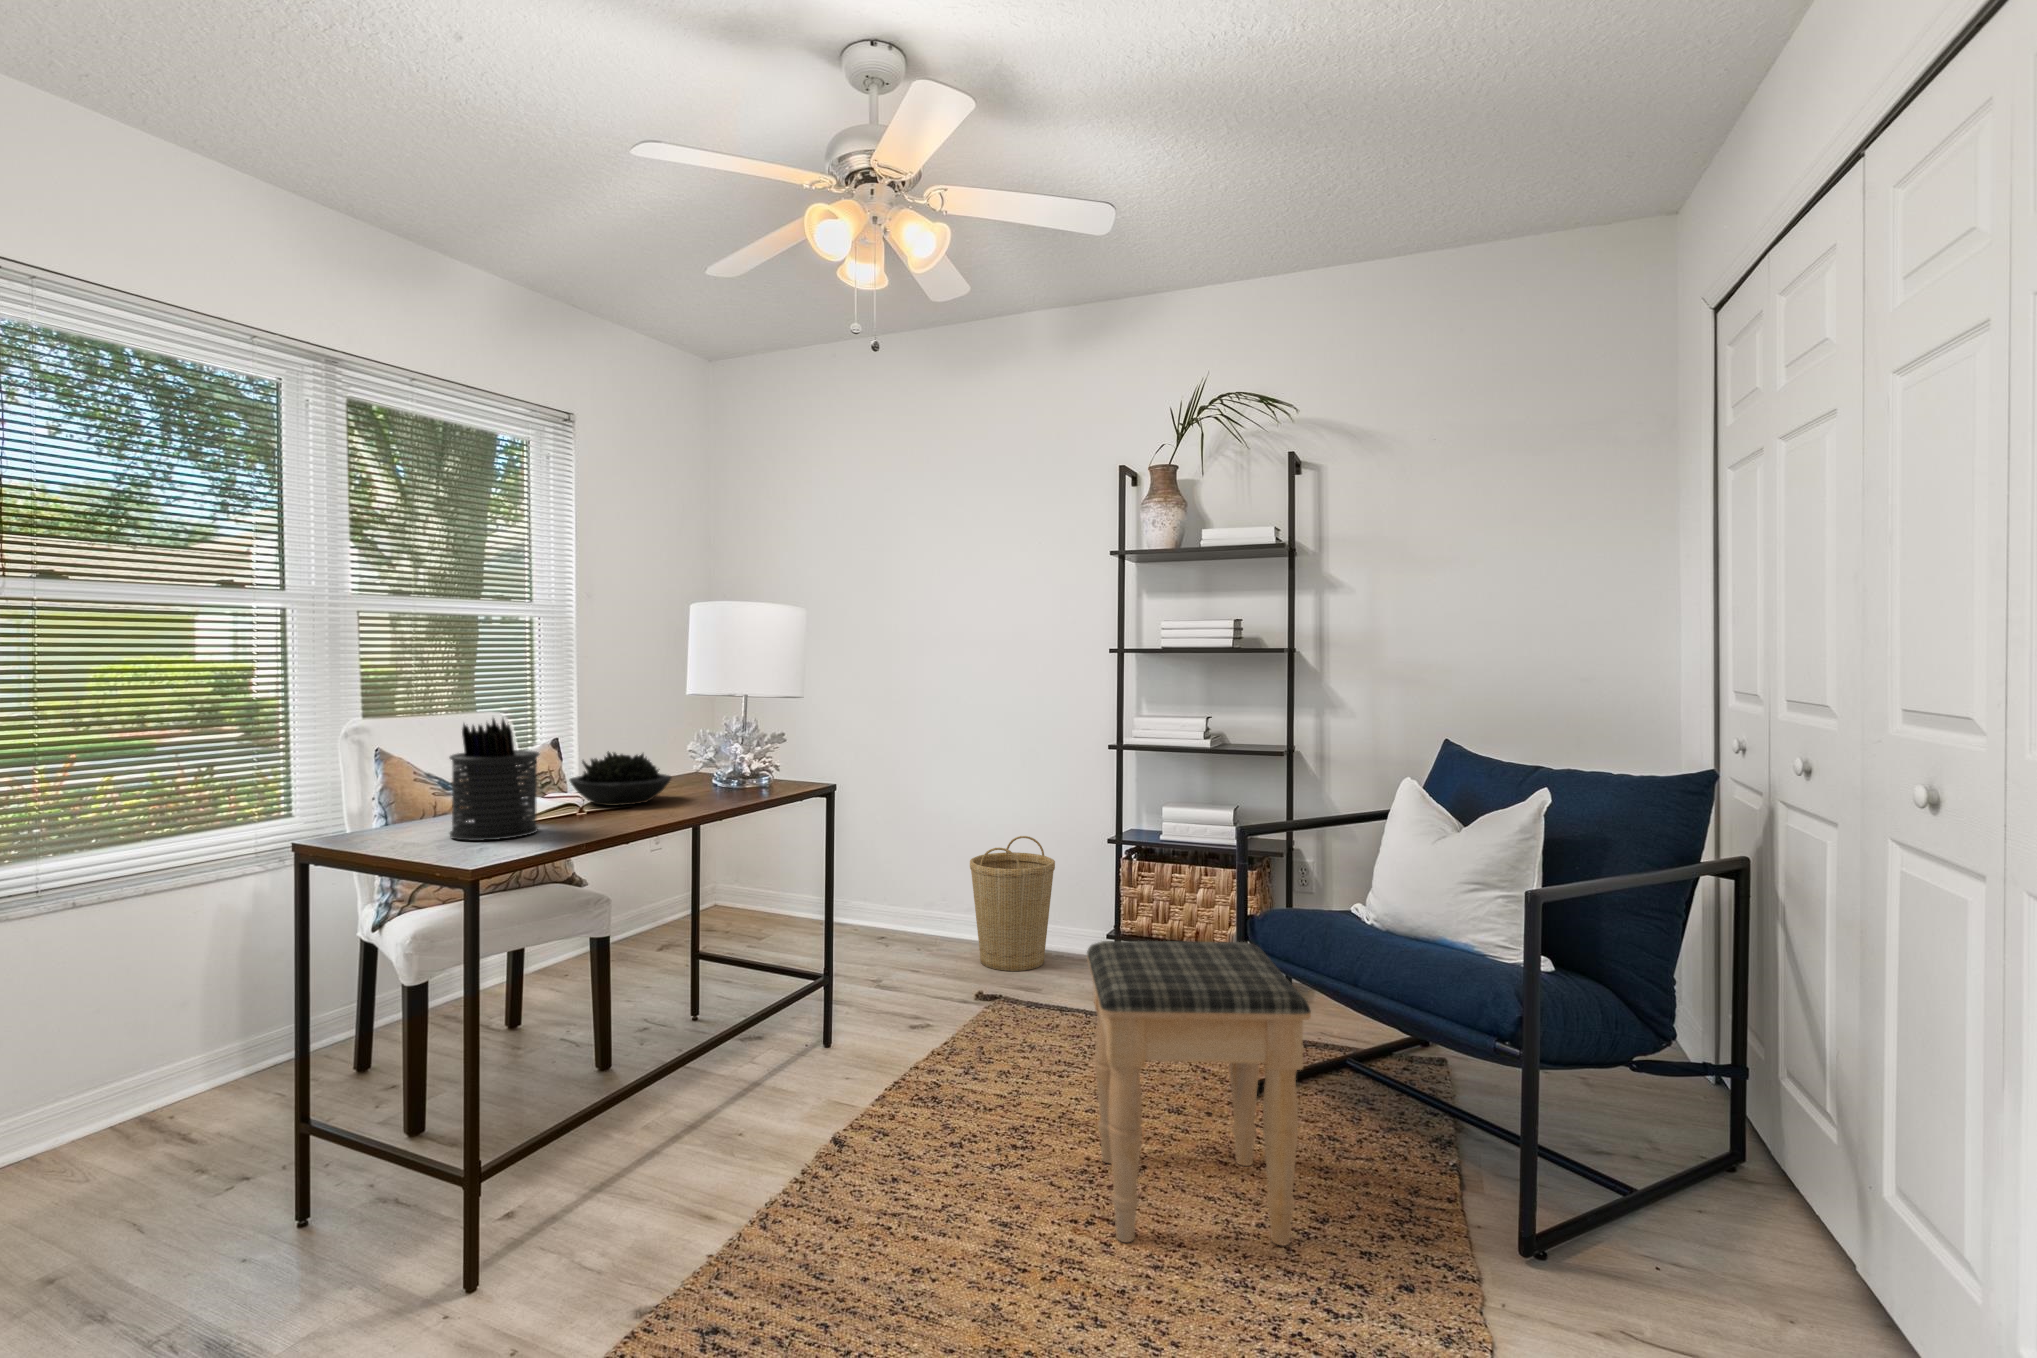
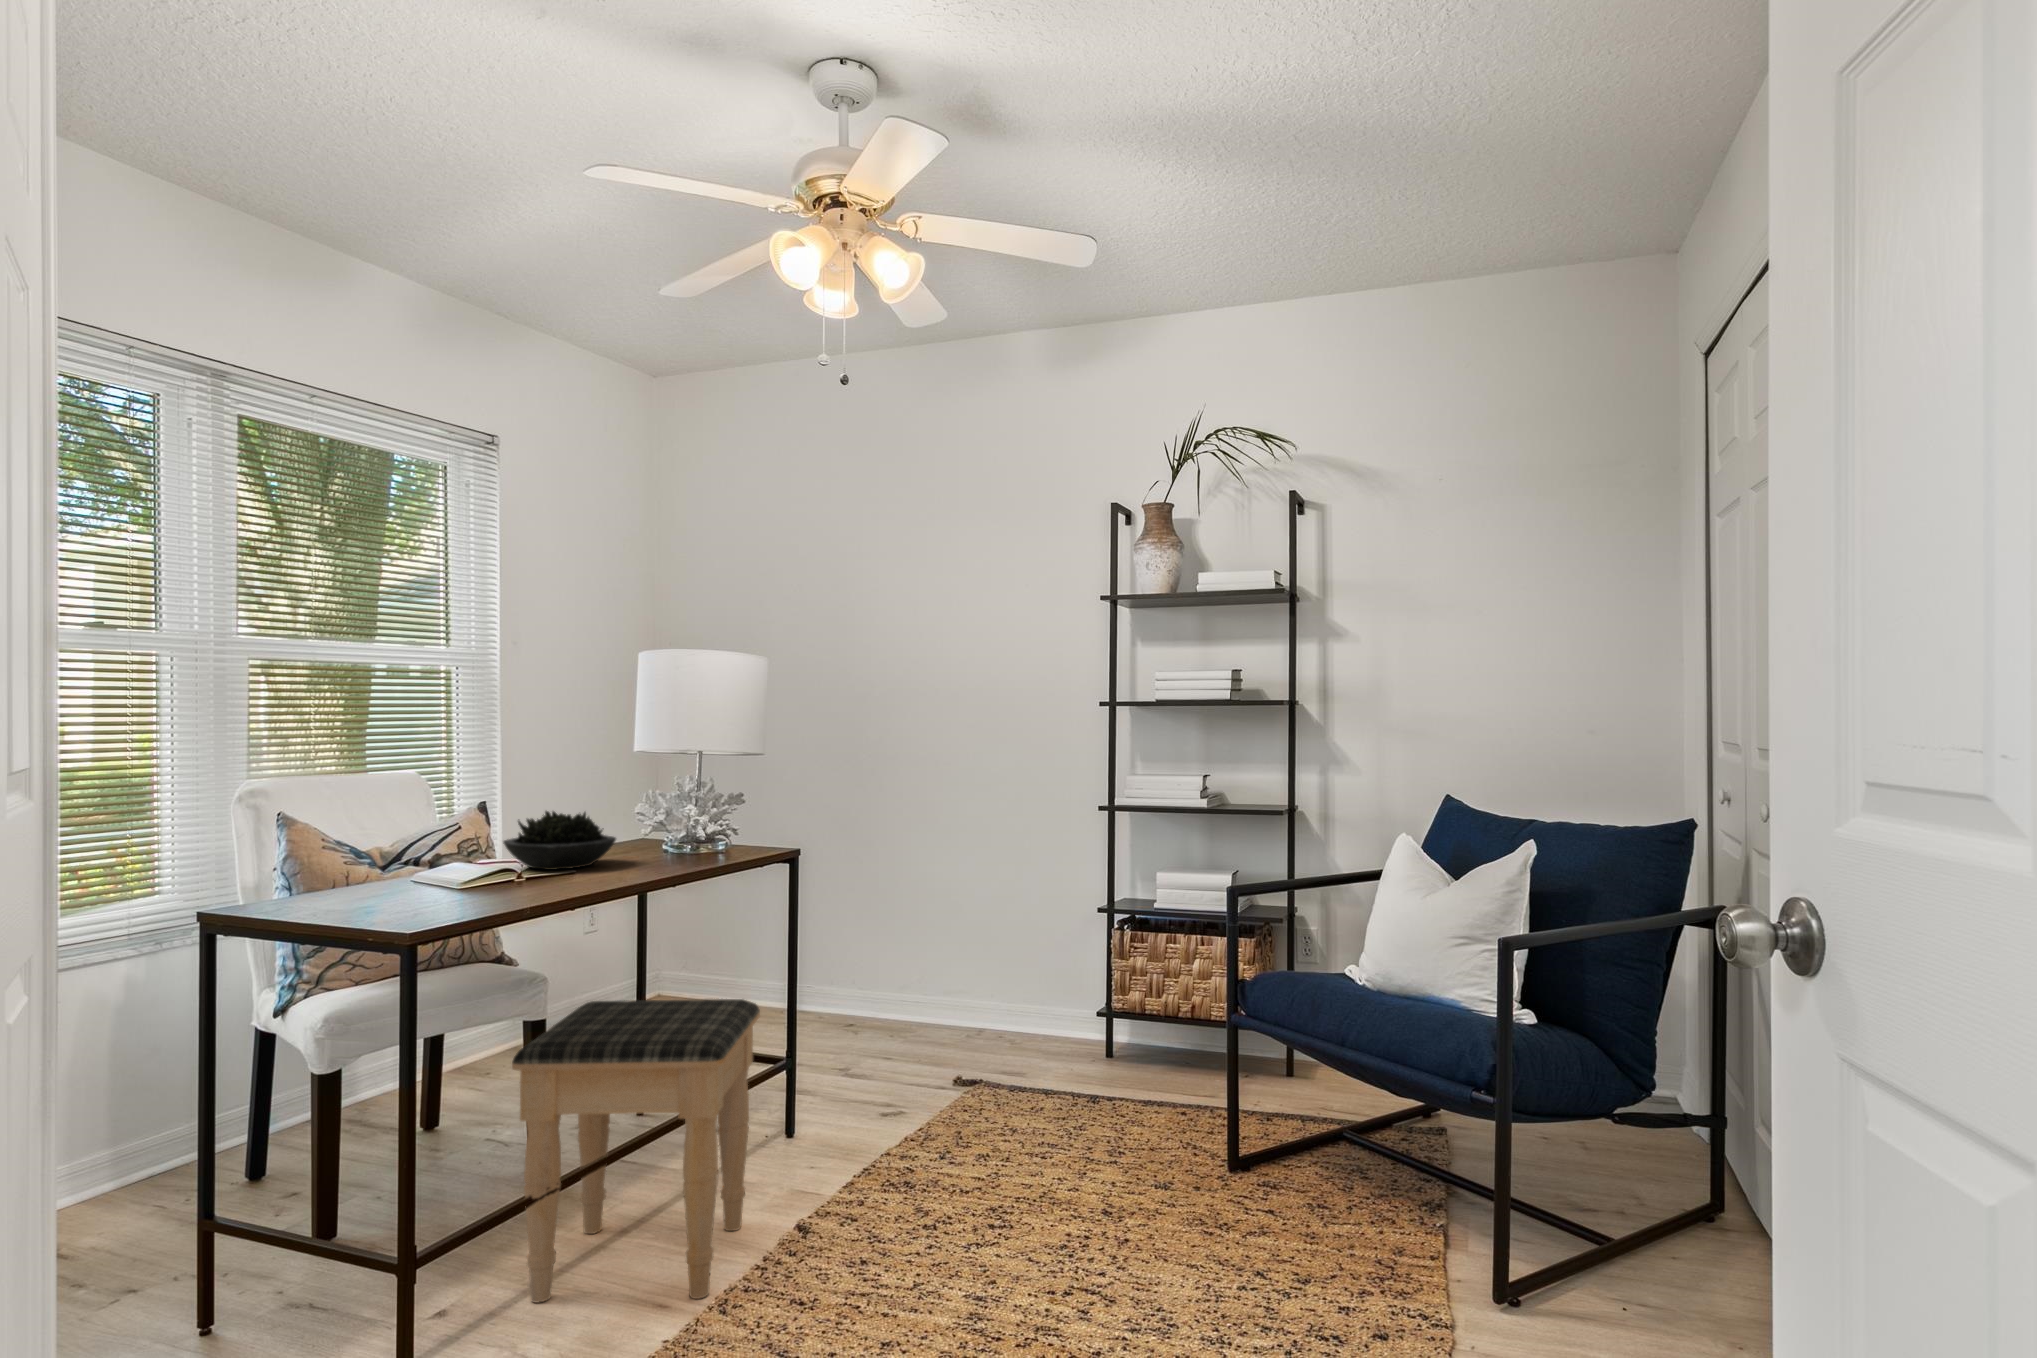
pen holder: present [450,718,539,841] -> none [382,770,481,904]
basket: present [970,836,1055,971] -> none [943,906,1038,1056]
footstool: present [1087,941,1311,1246] -> present [512,999,760,1303]

